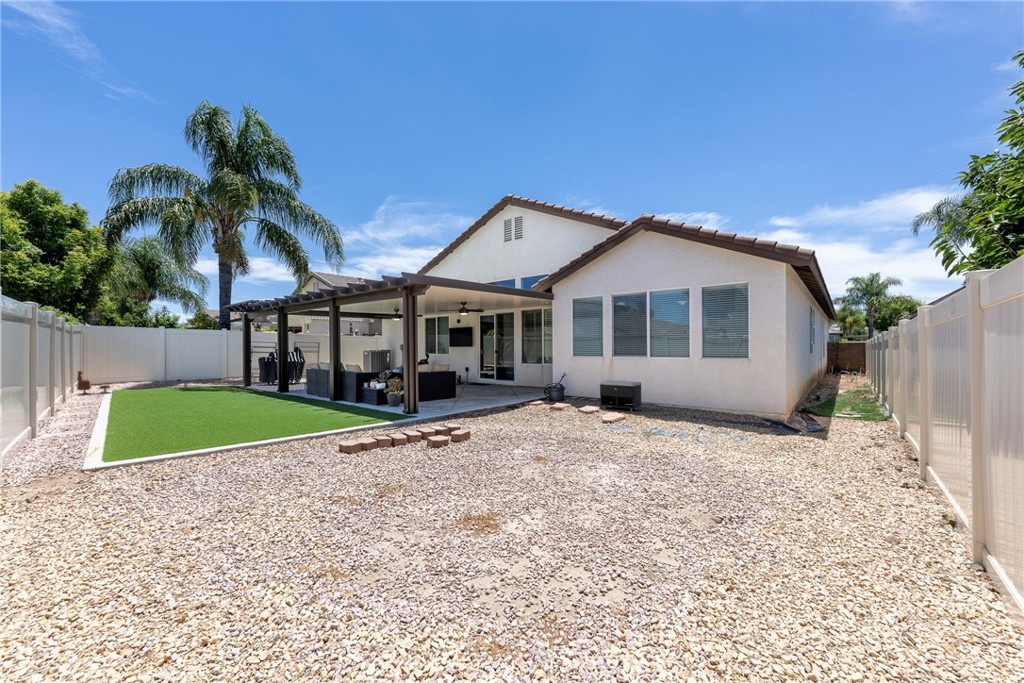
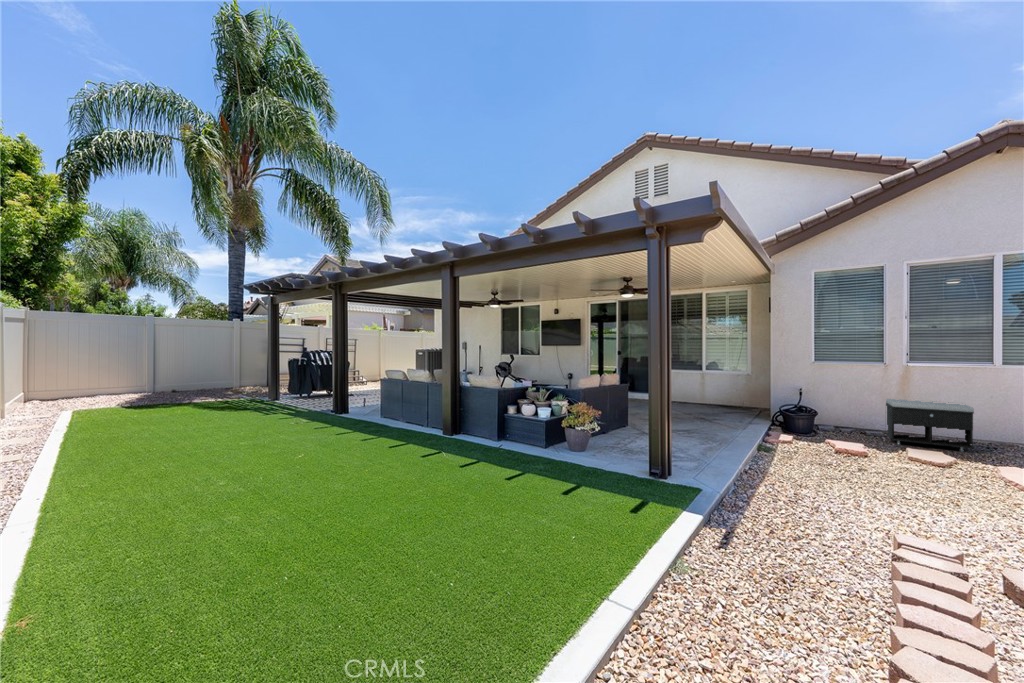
lounge chair: present [77,371,110,395] -> none [10,380,76,420]

